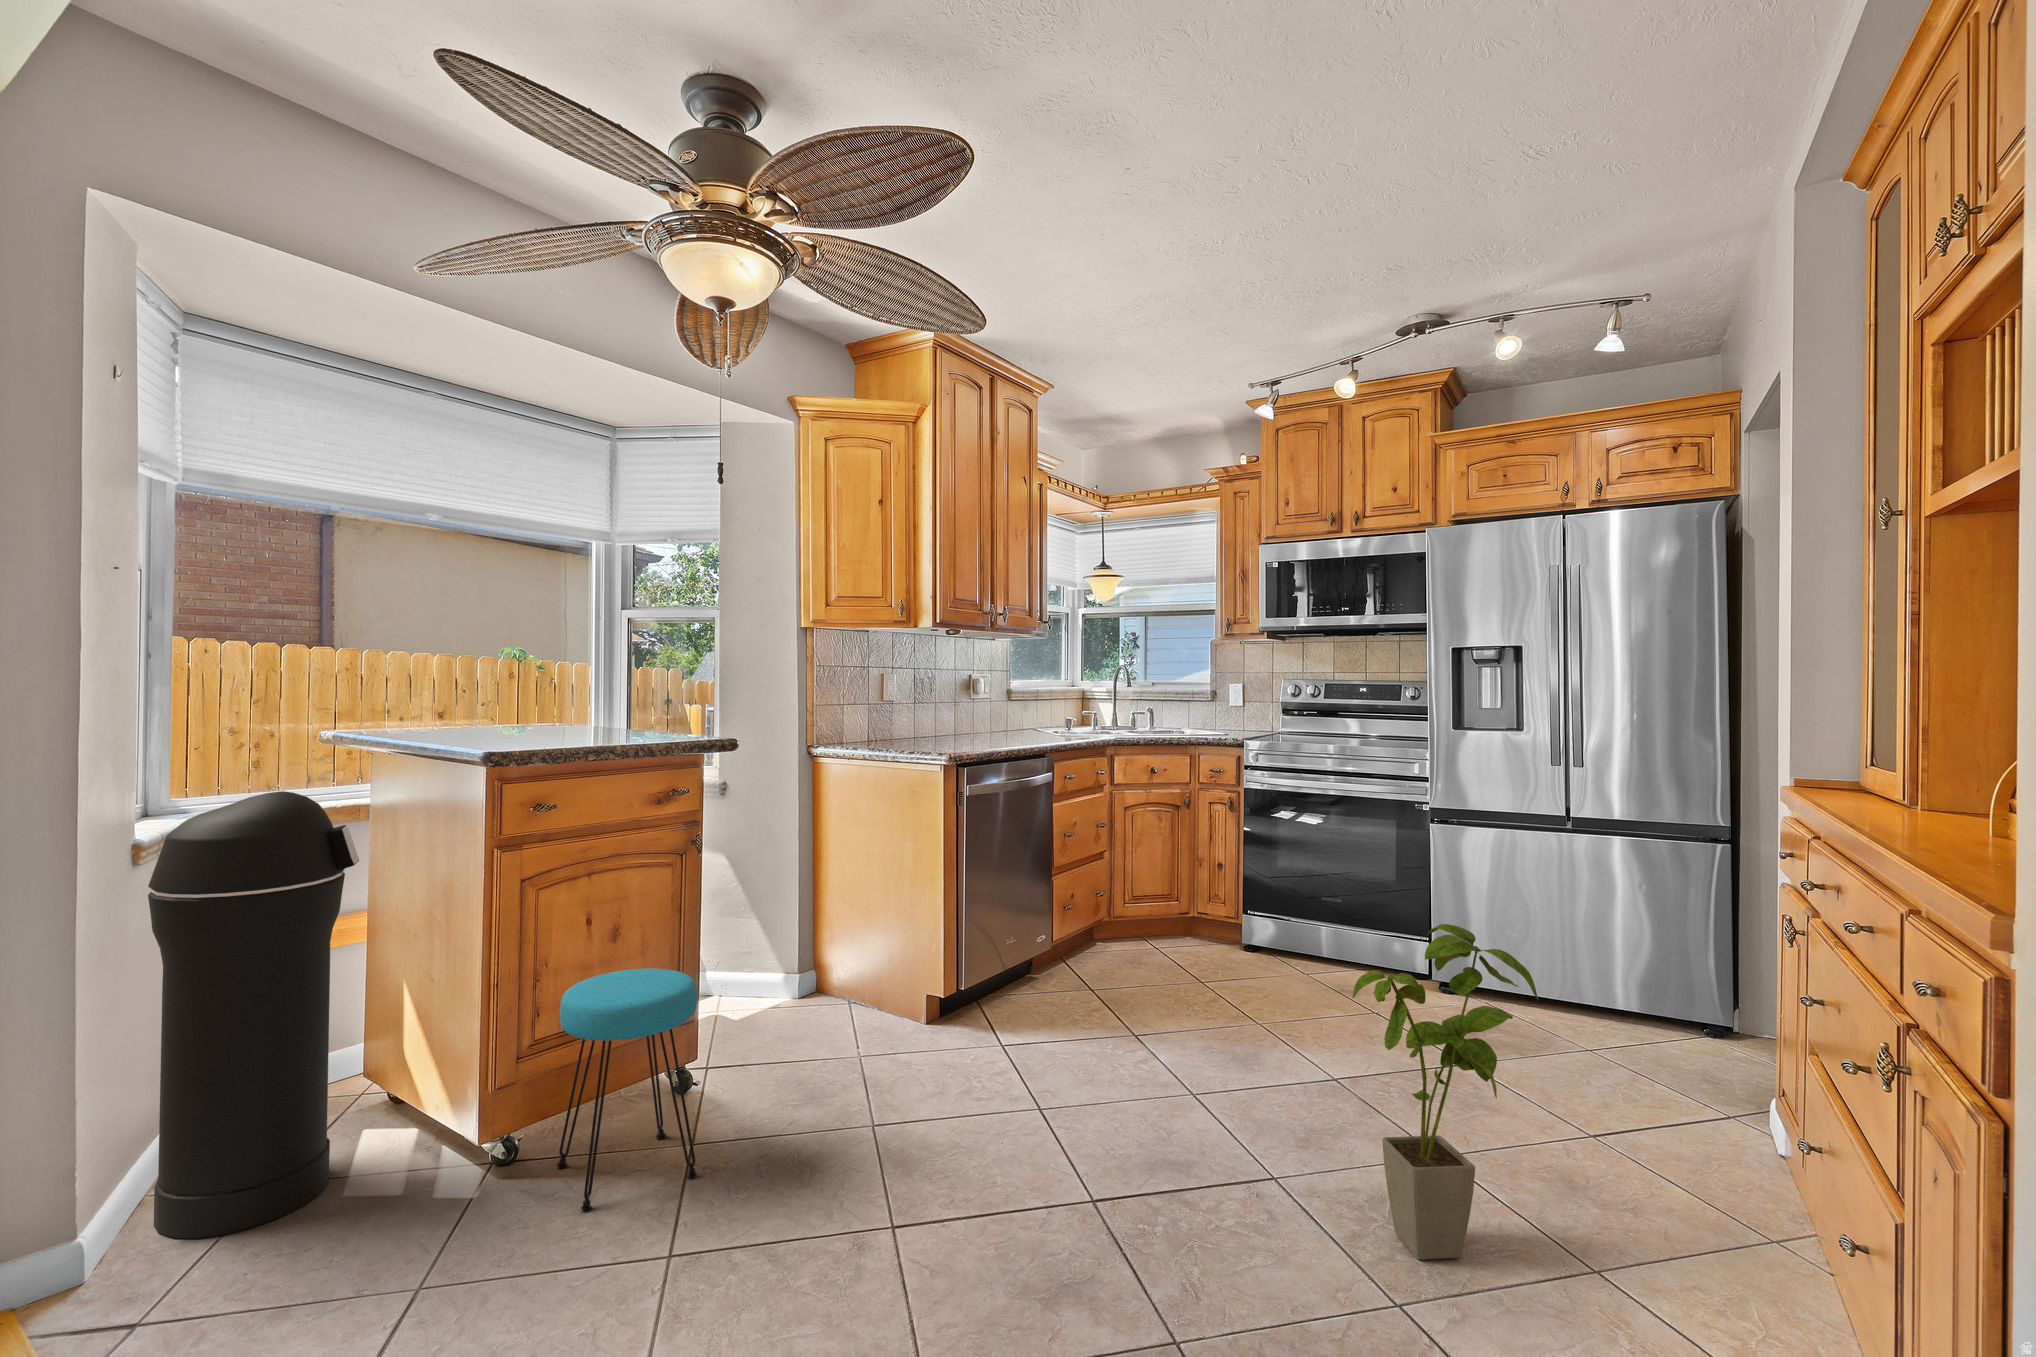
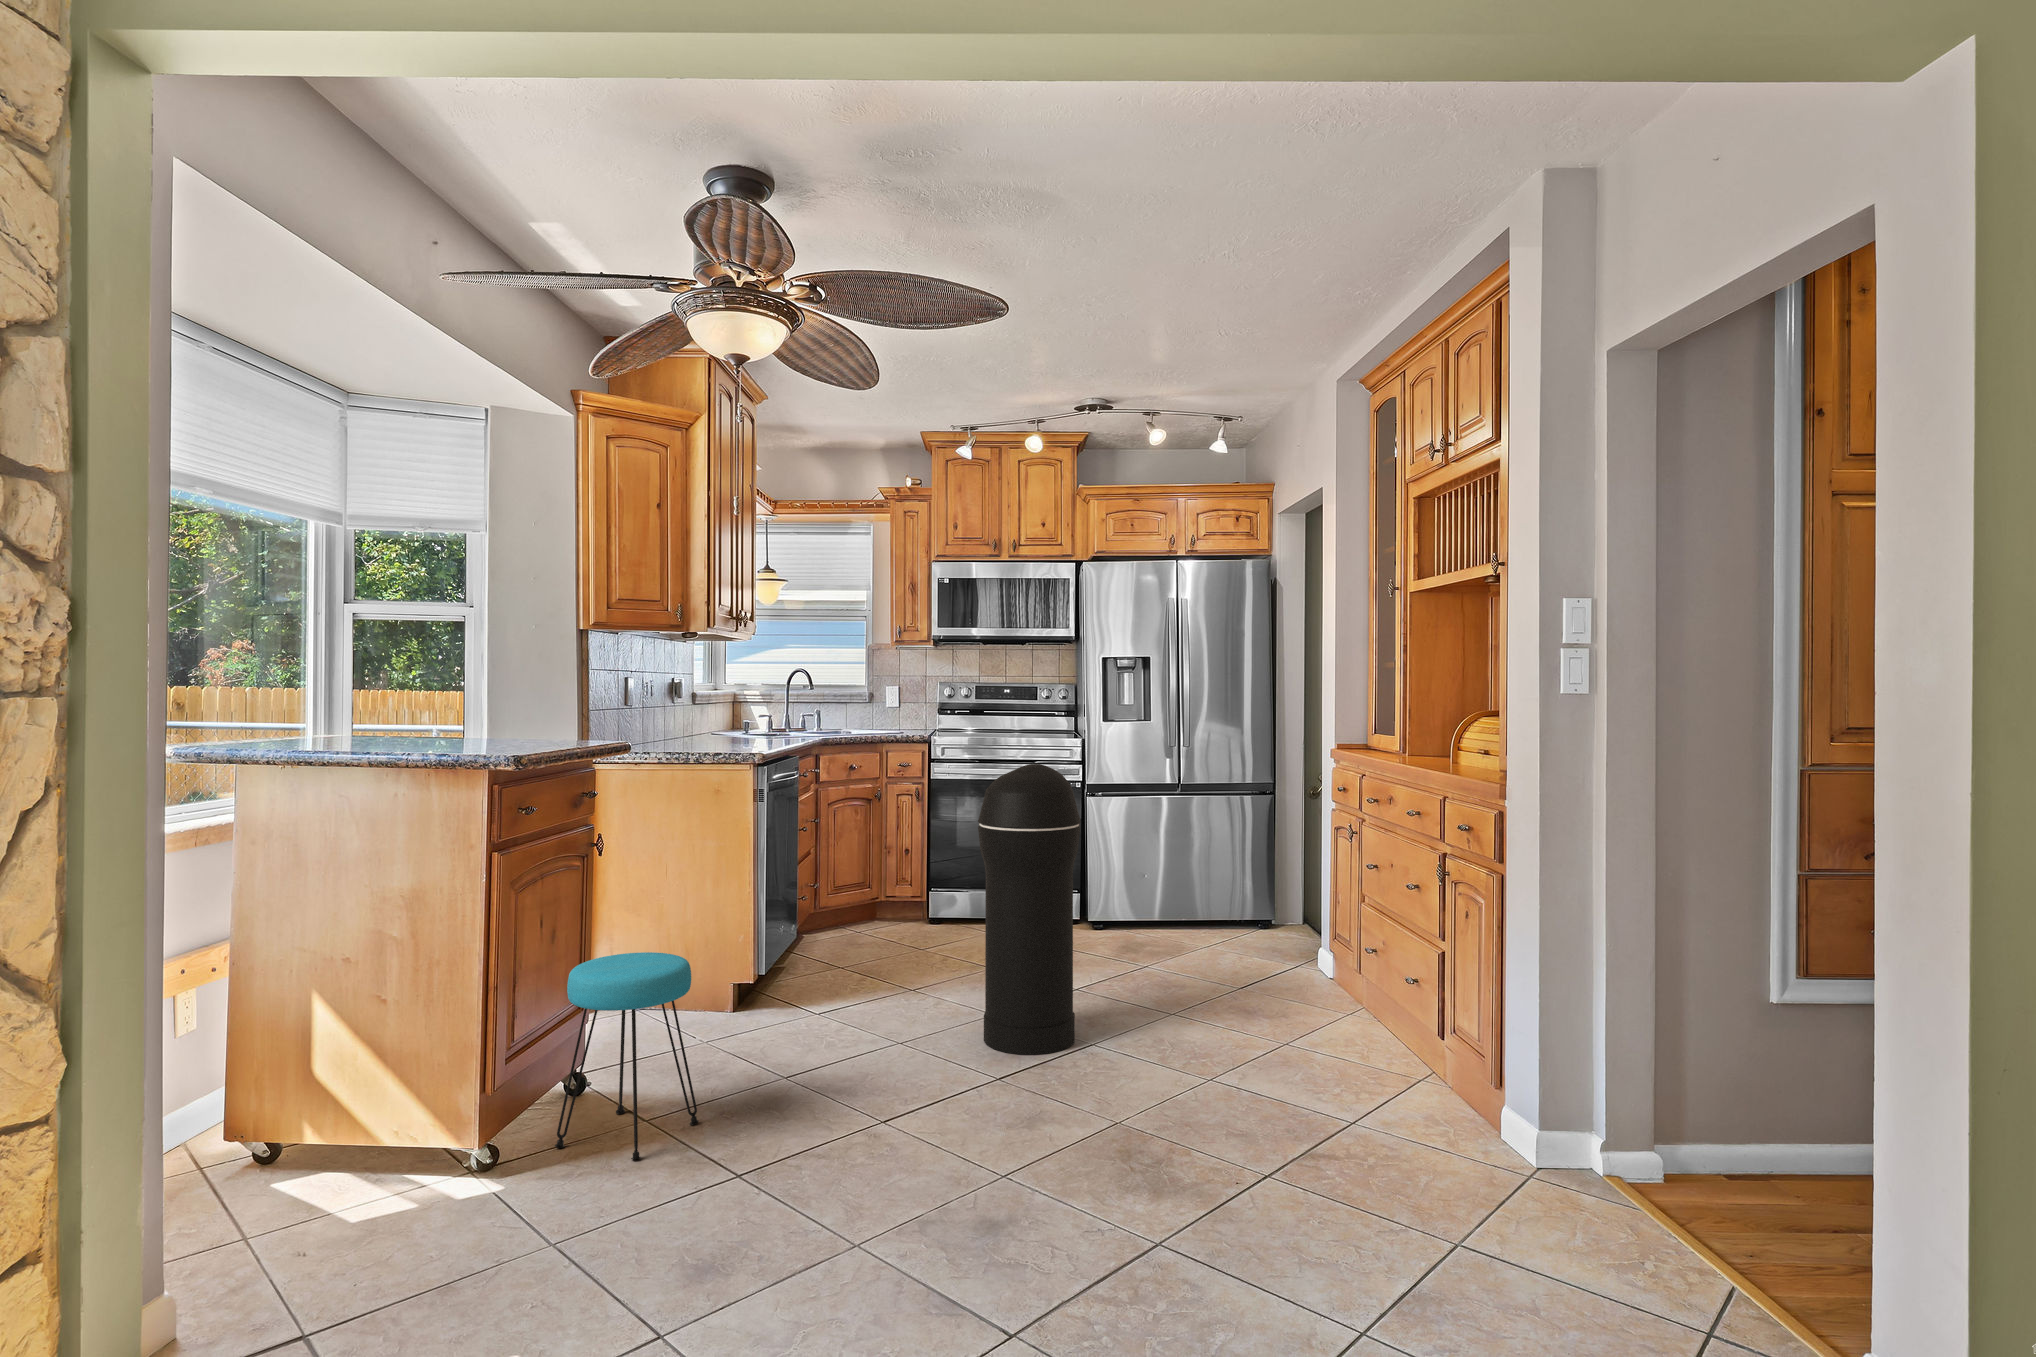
trash can: present [148,791,359,1239] -> present [978,764,1080,1055]
house plant: present [1353,924,1538,1260] -> none [1166,836,1275,1046]

